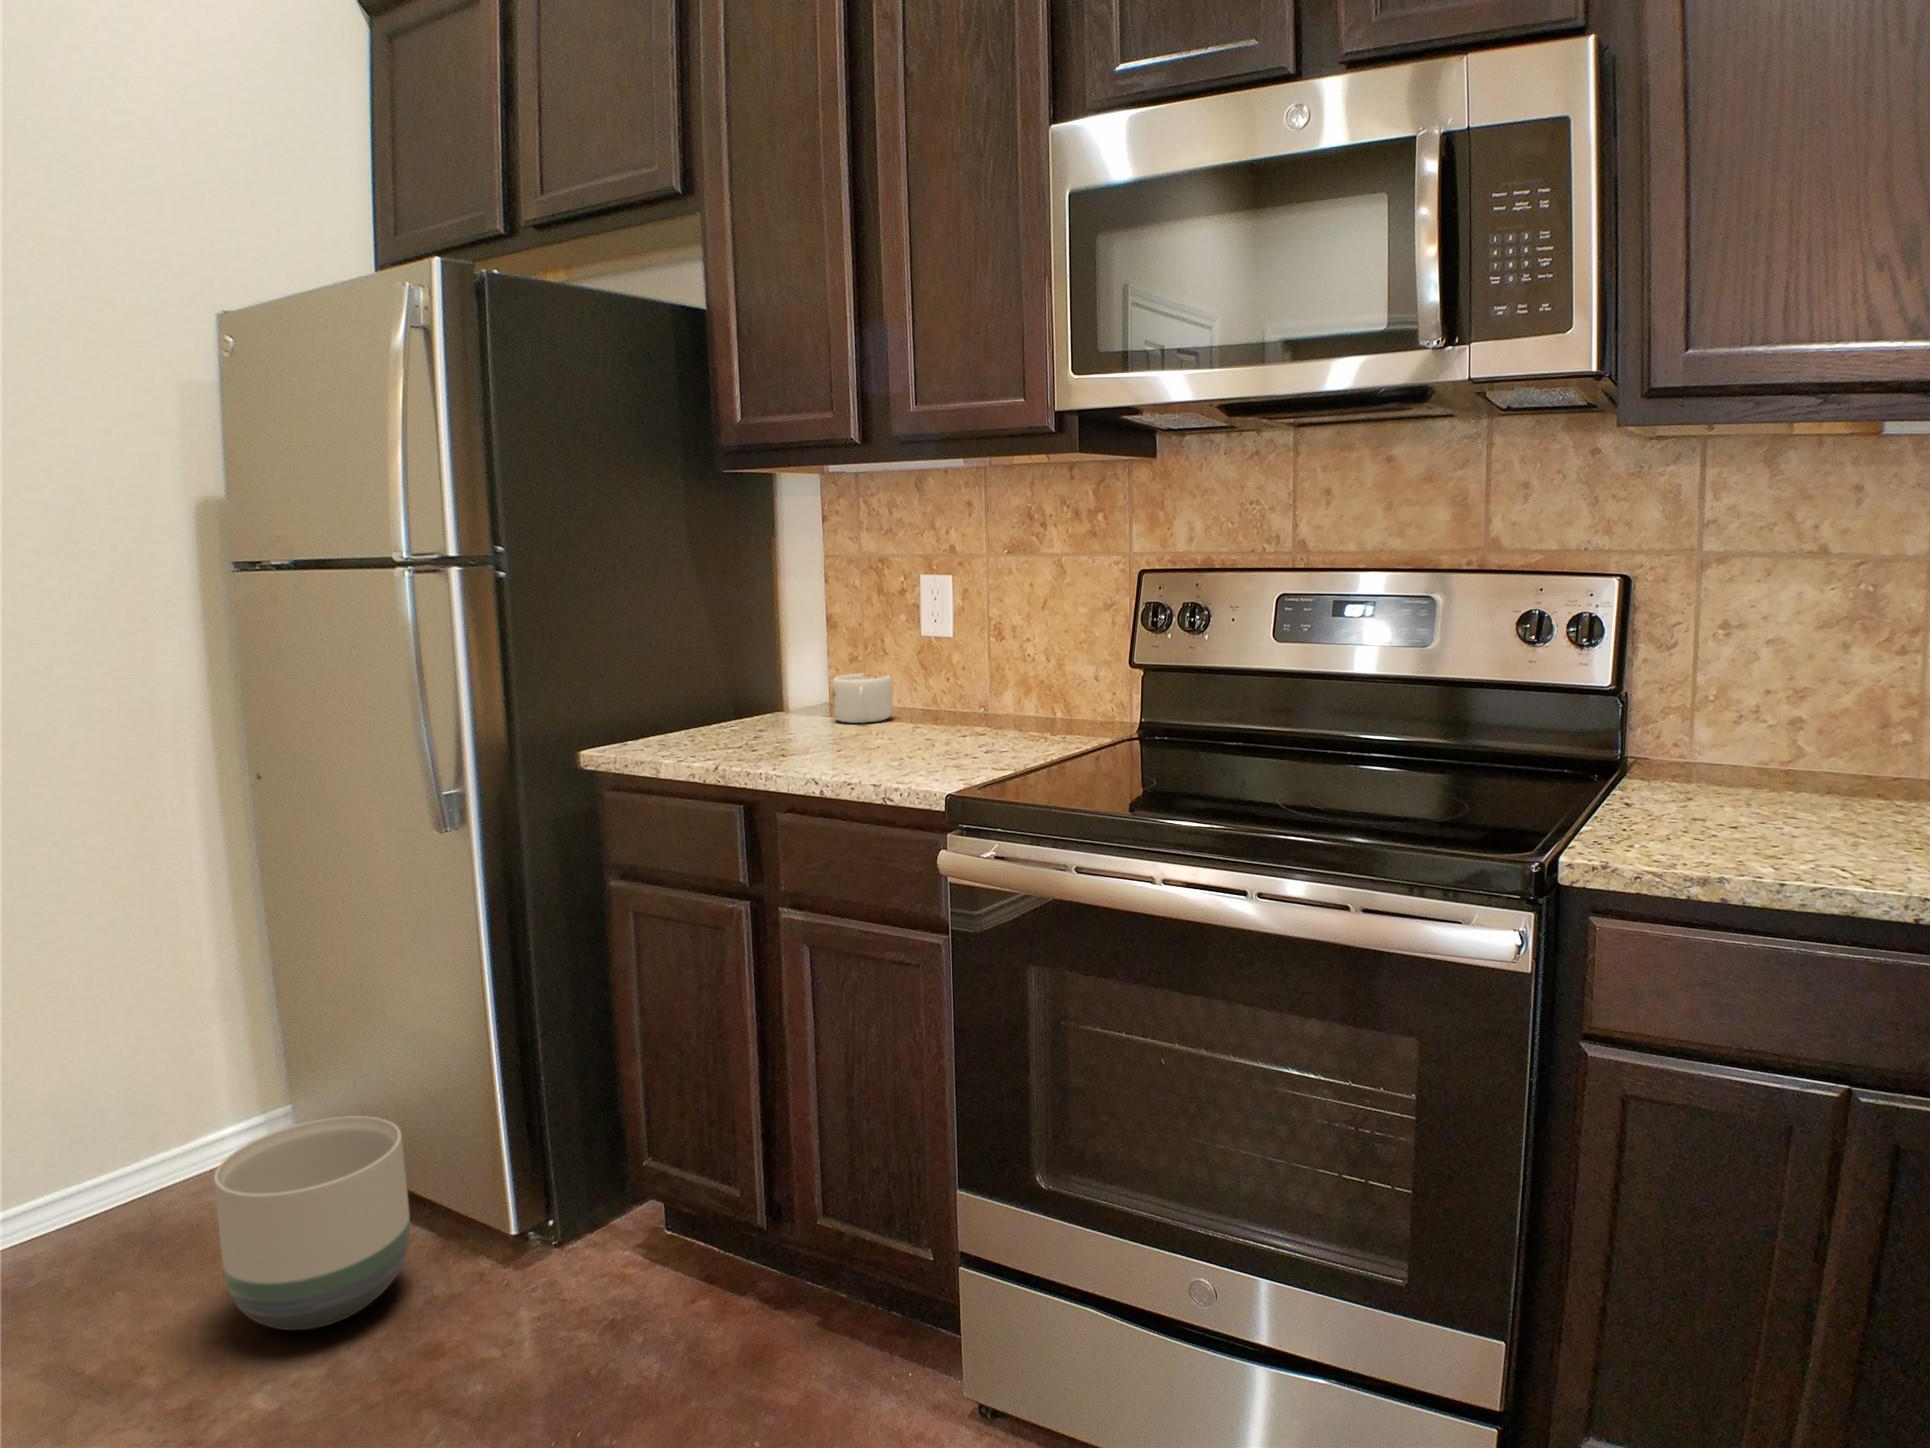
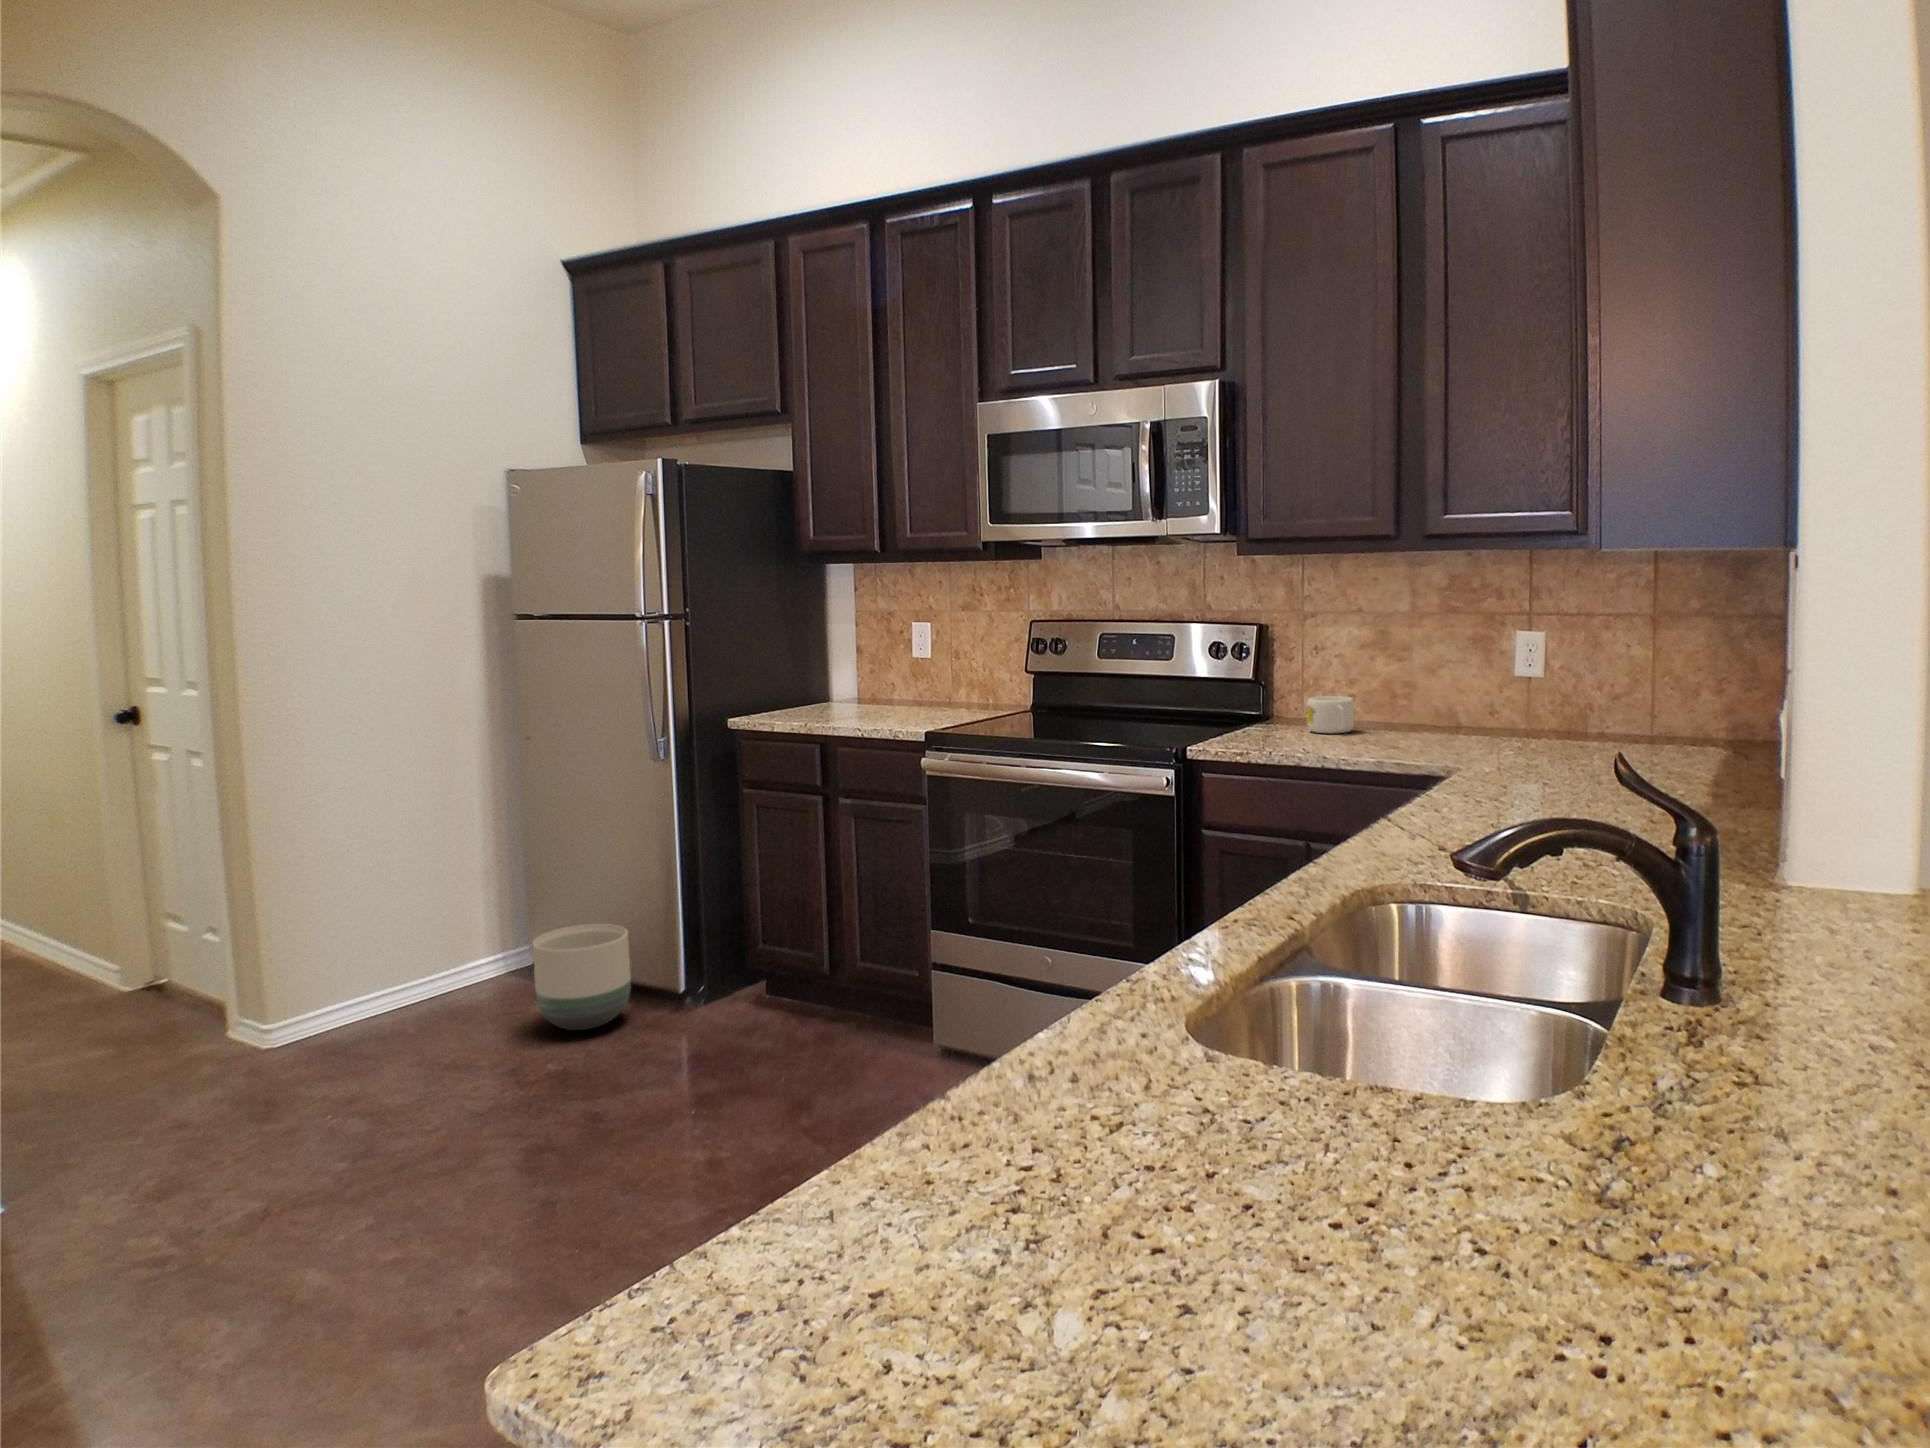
mug: present [832,674,893,723] -> present [1307,696,1354,733]

